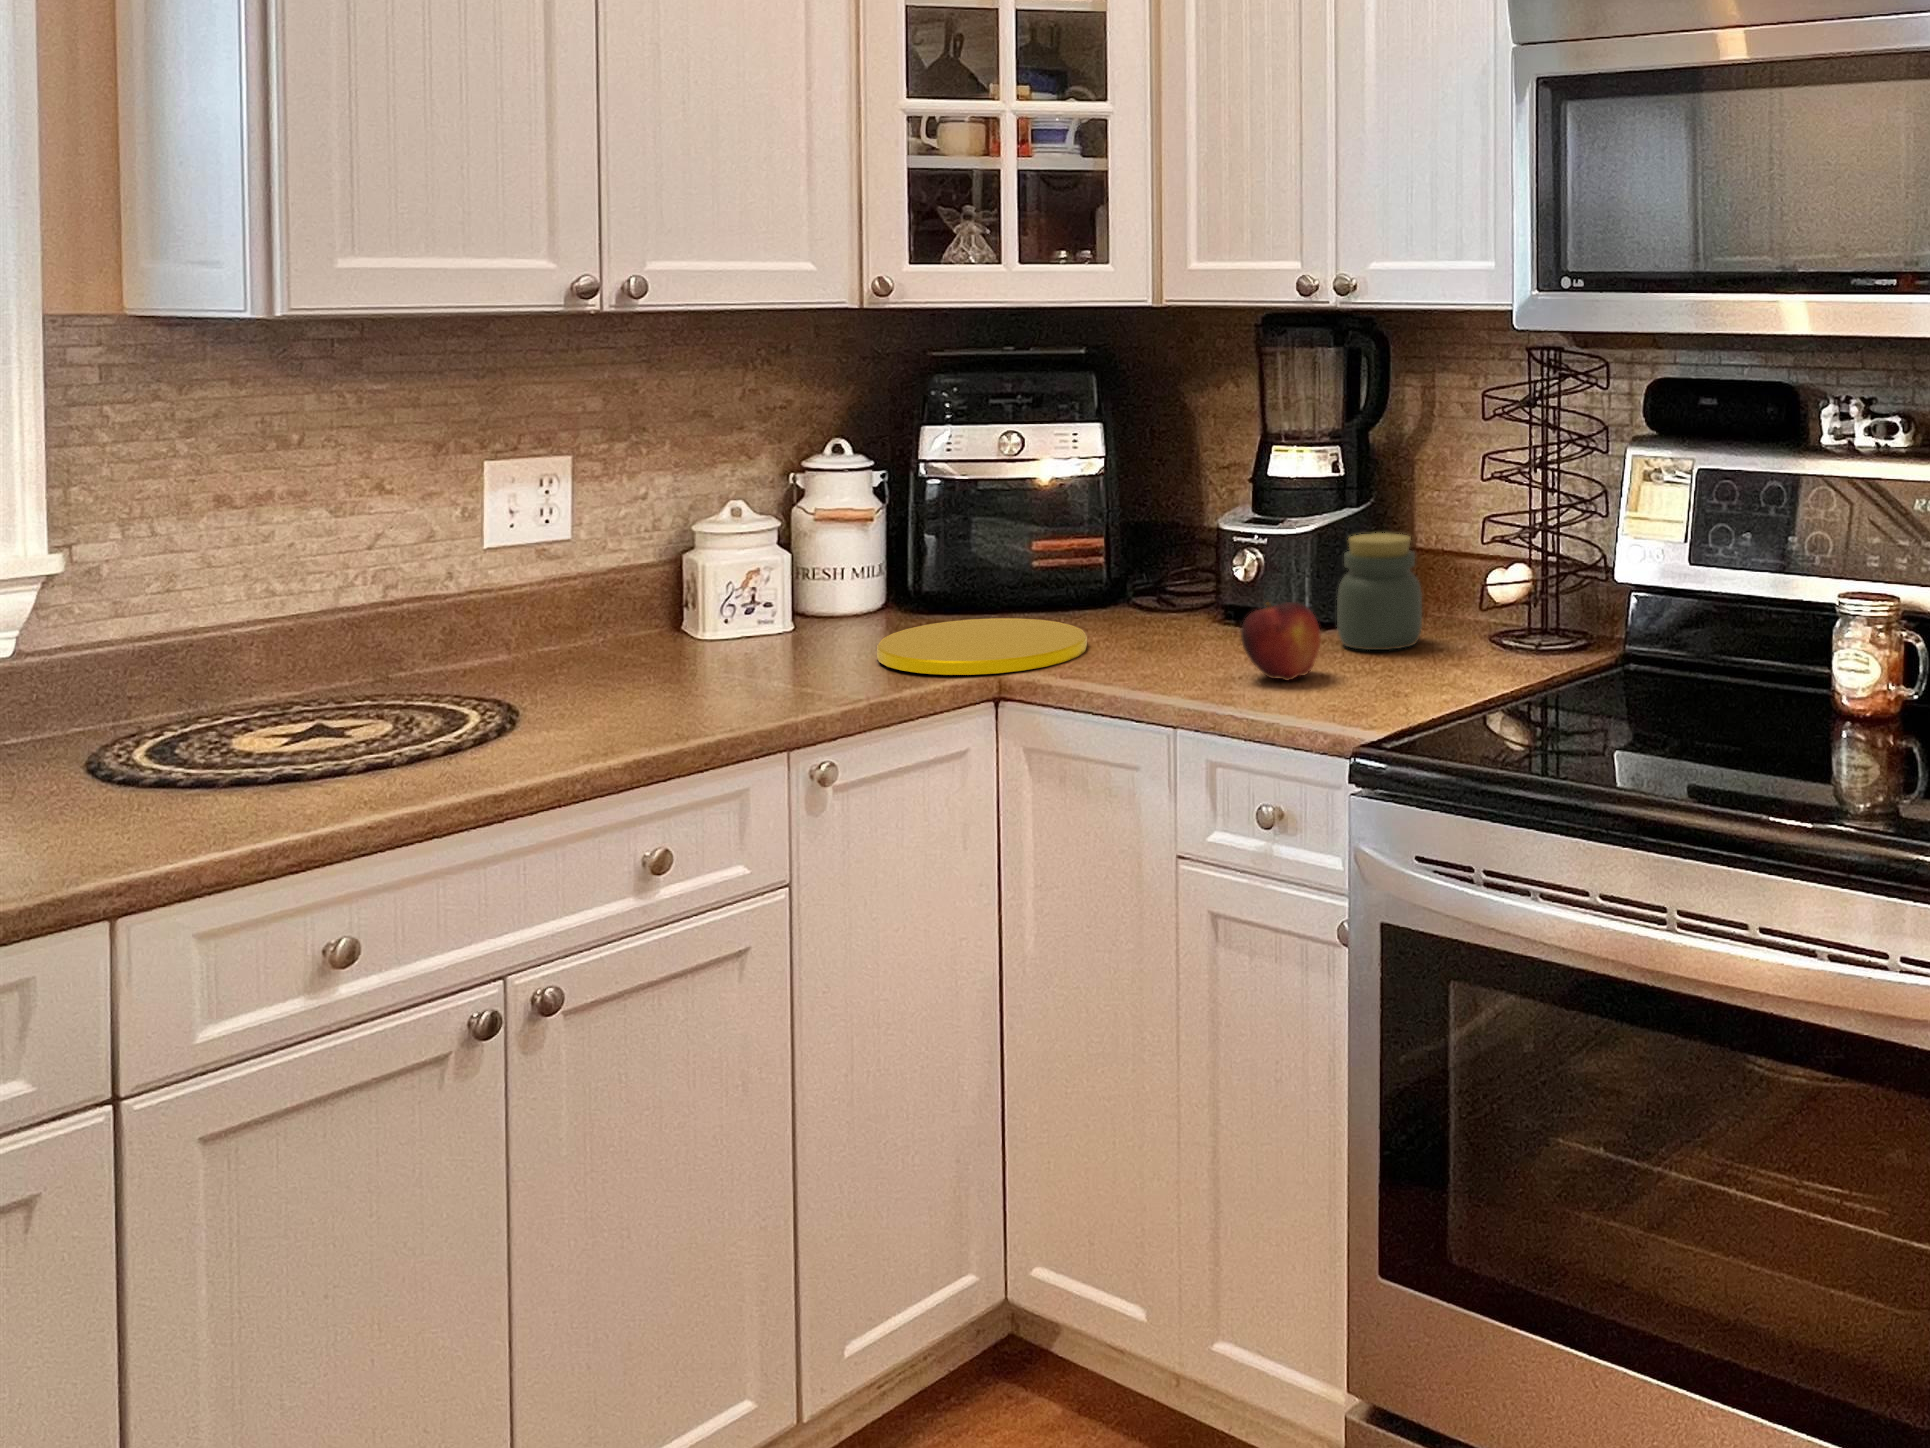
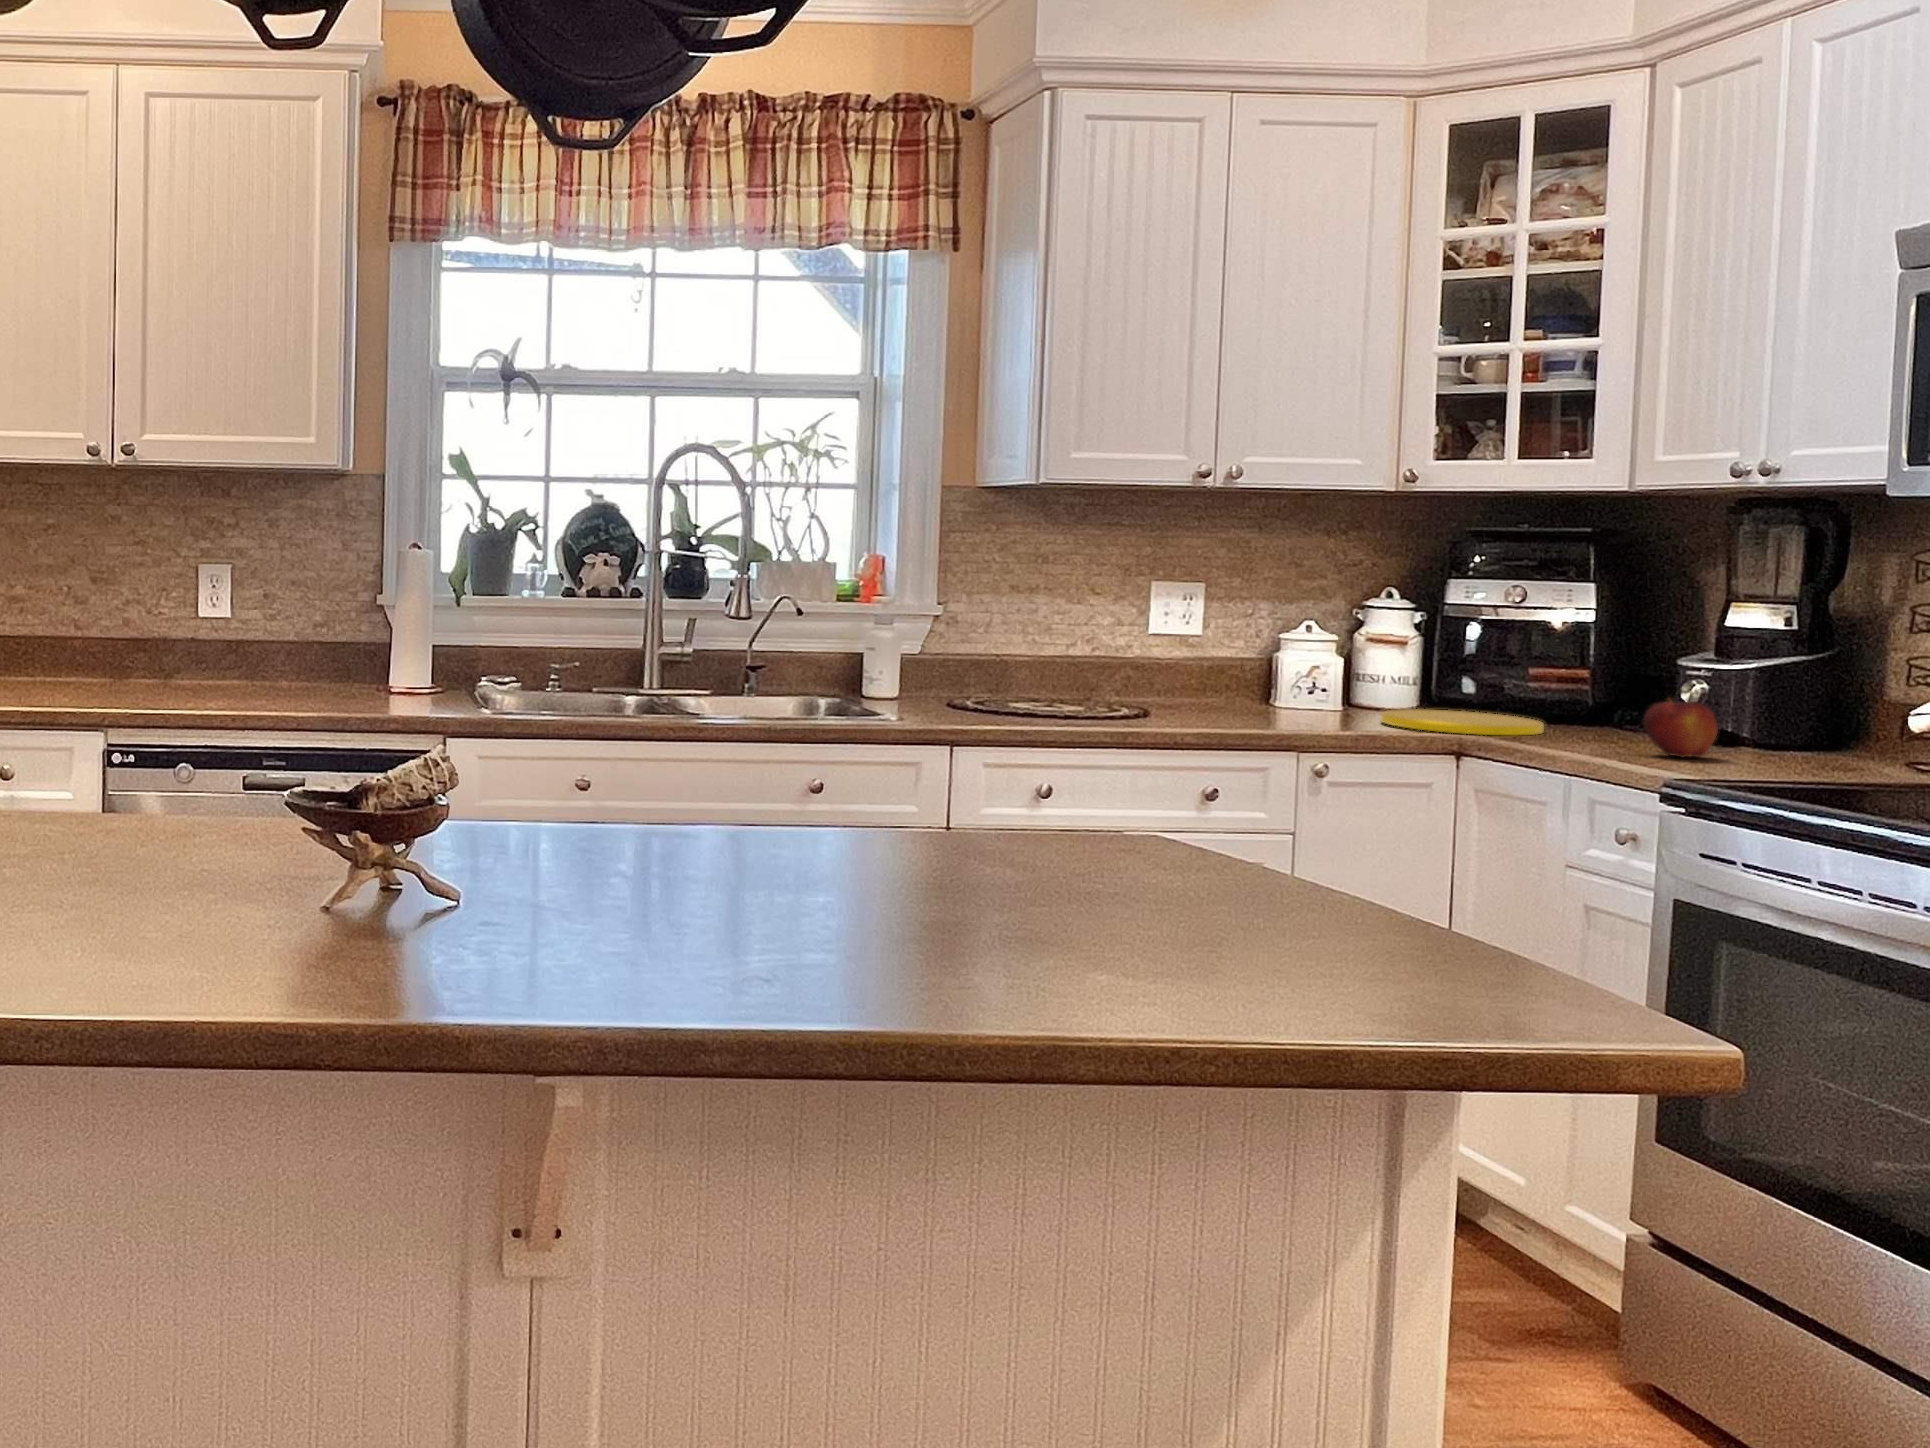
jar: present [1337,533,1422,650] -> none [1761,669,1849,759]

